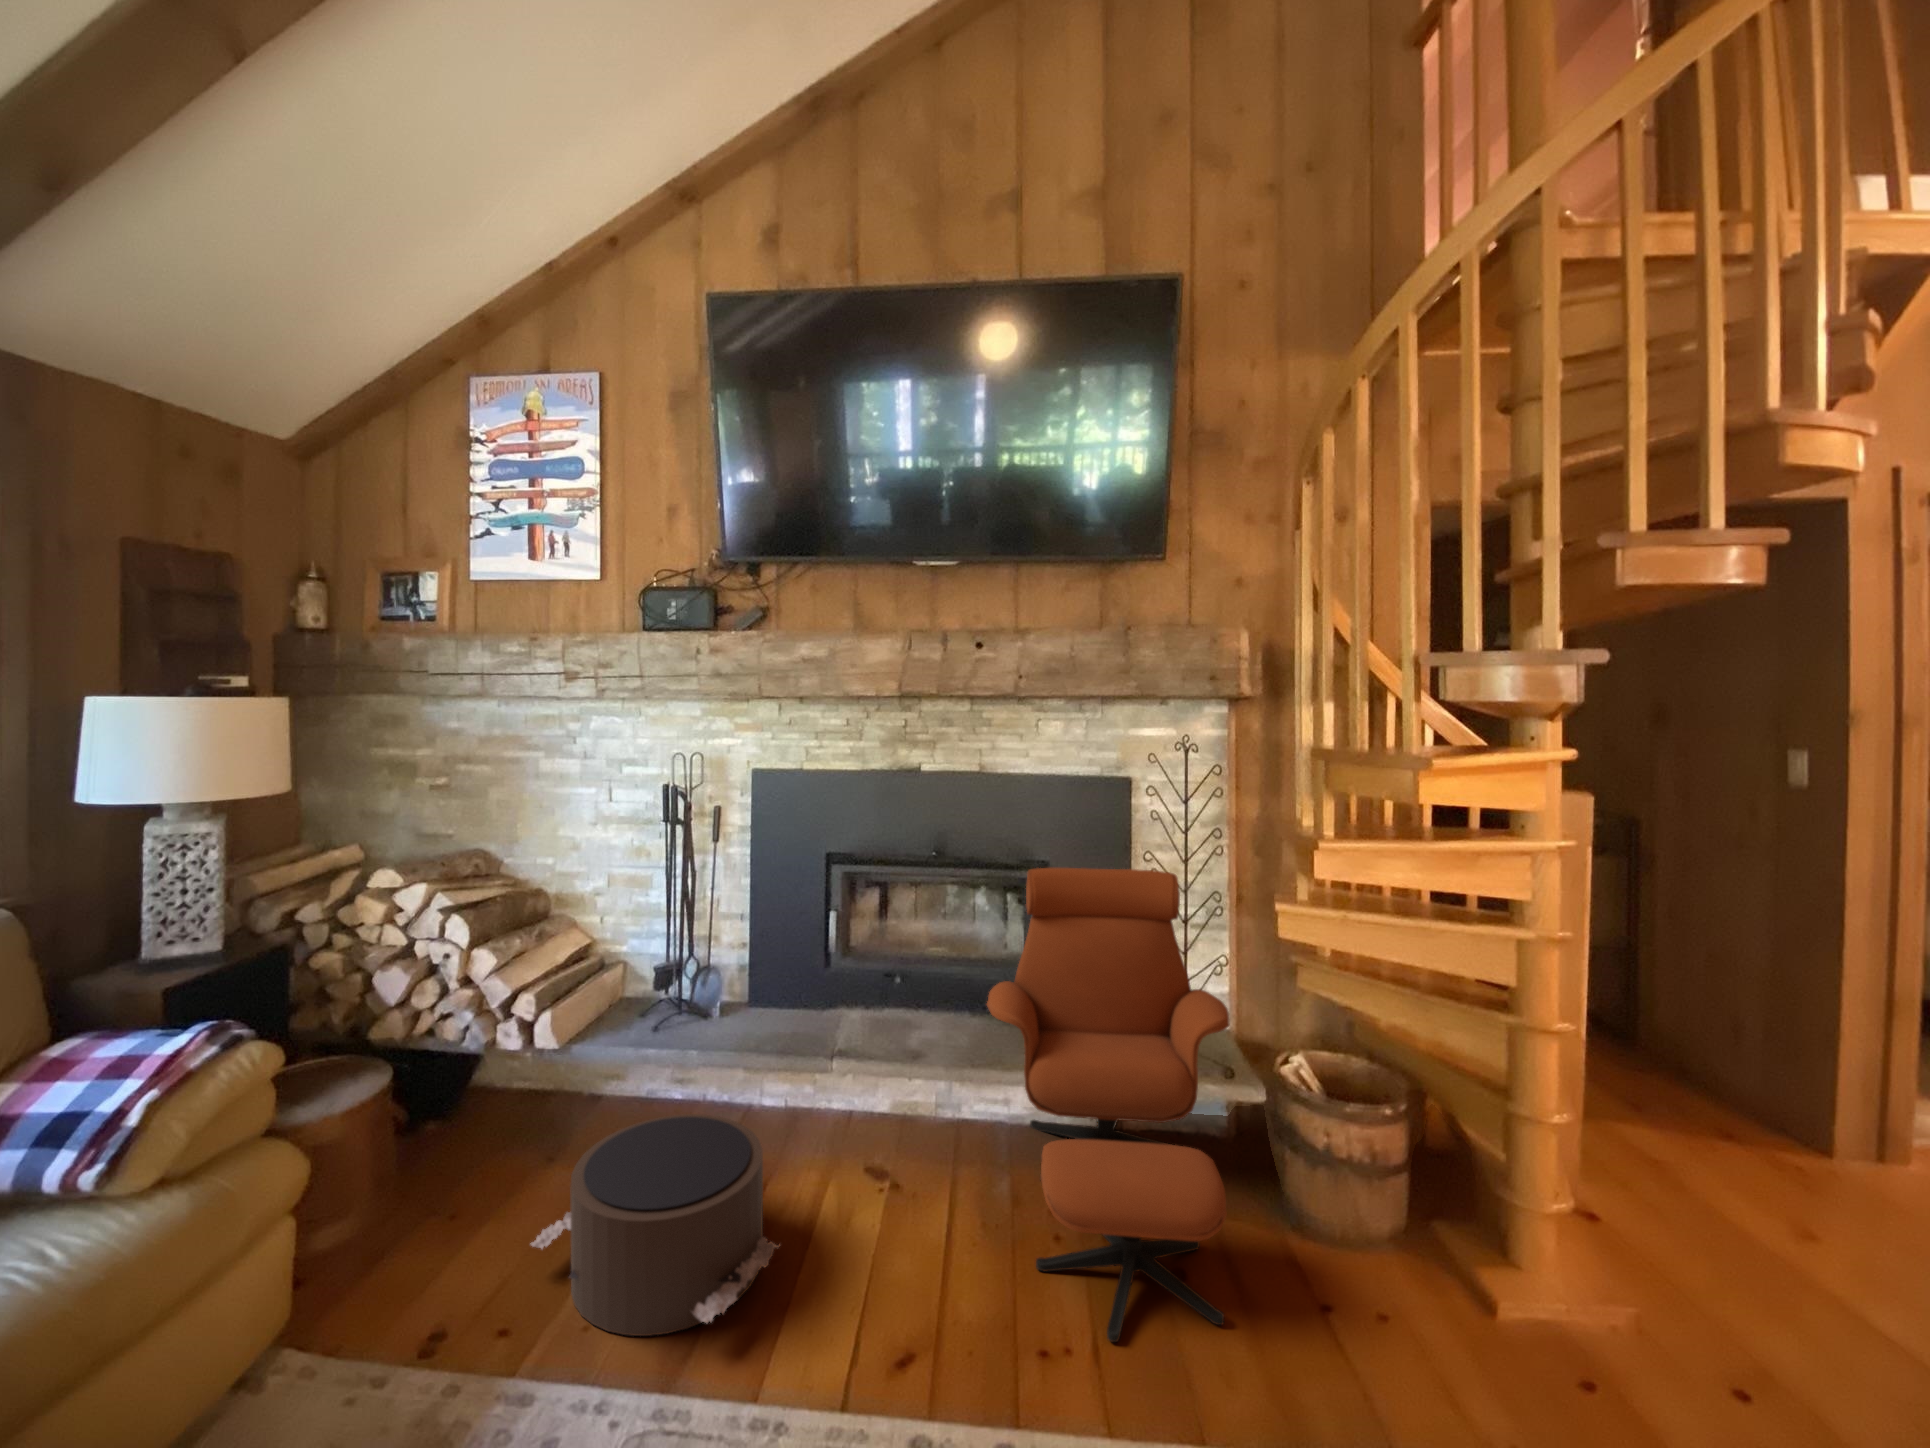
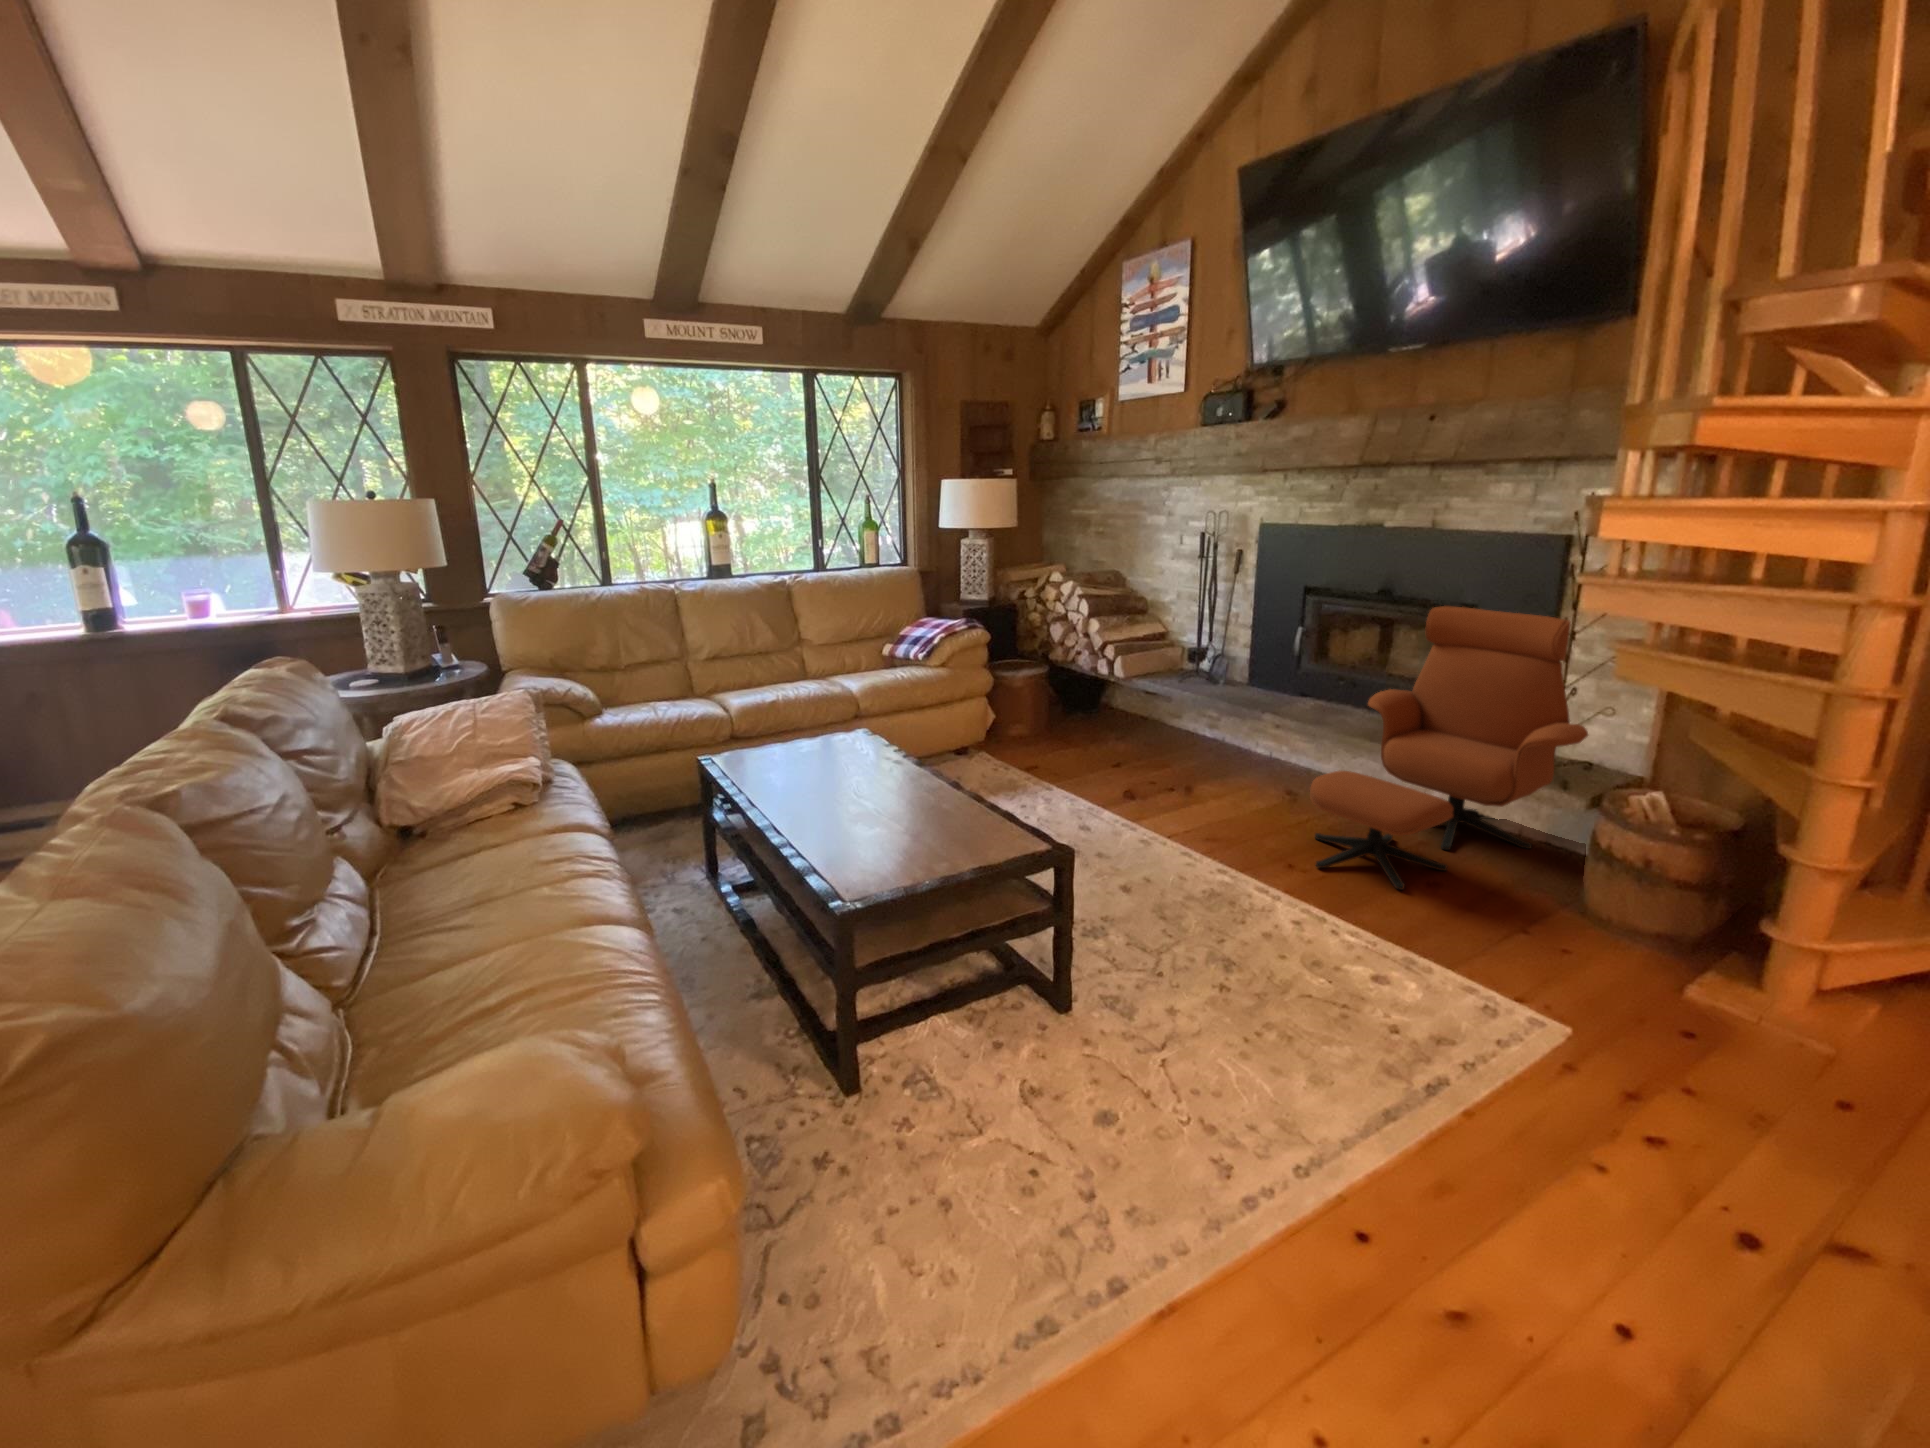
pouf: present [531,1114,780,1336] -> none [1071,710,1182,793]

